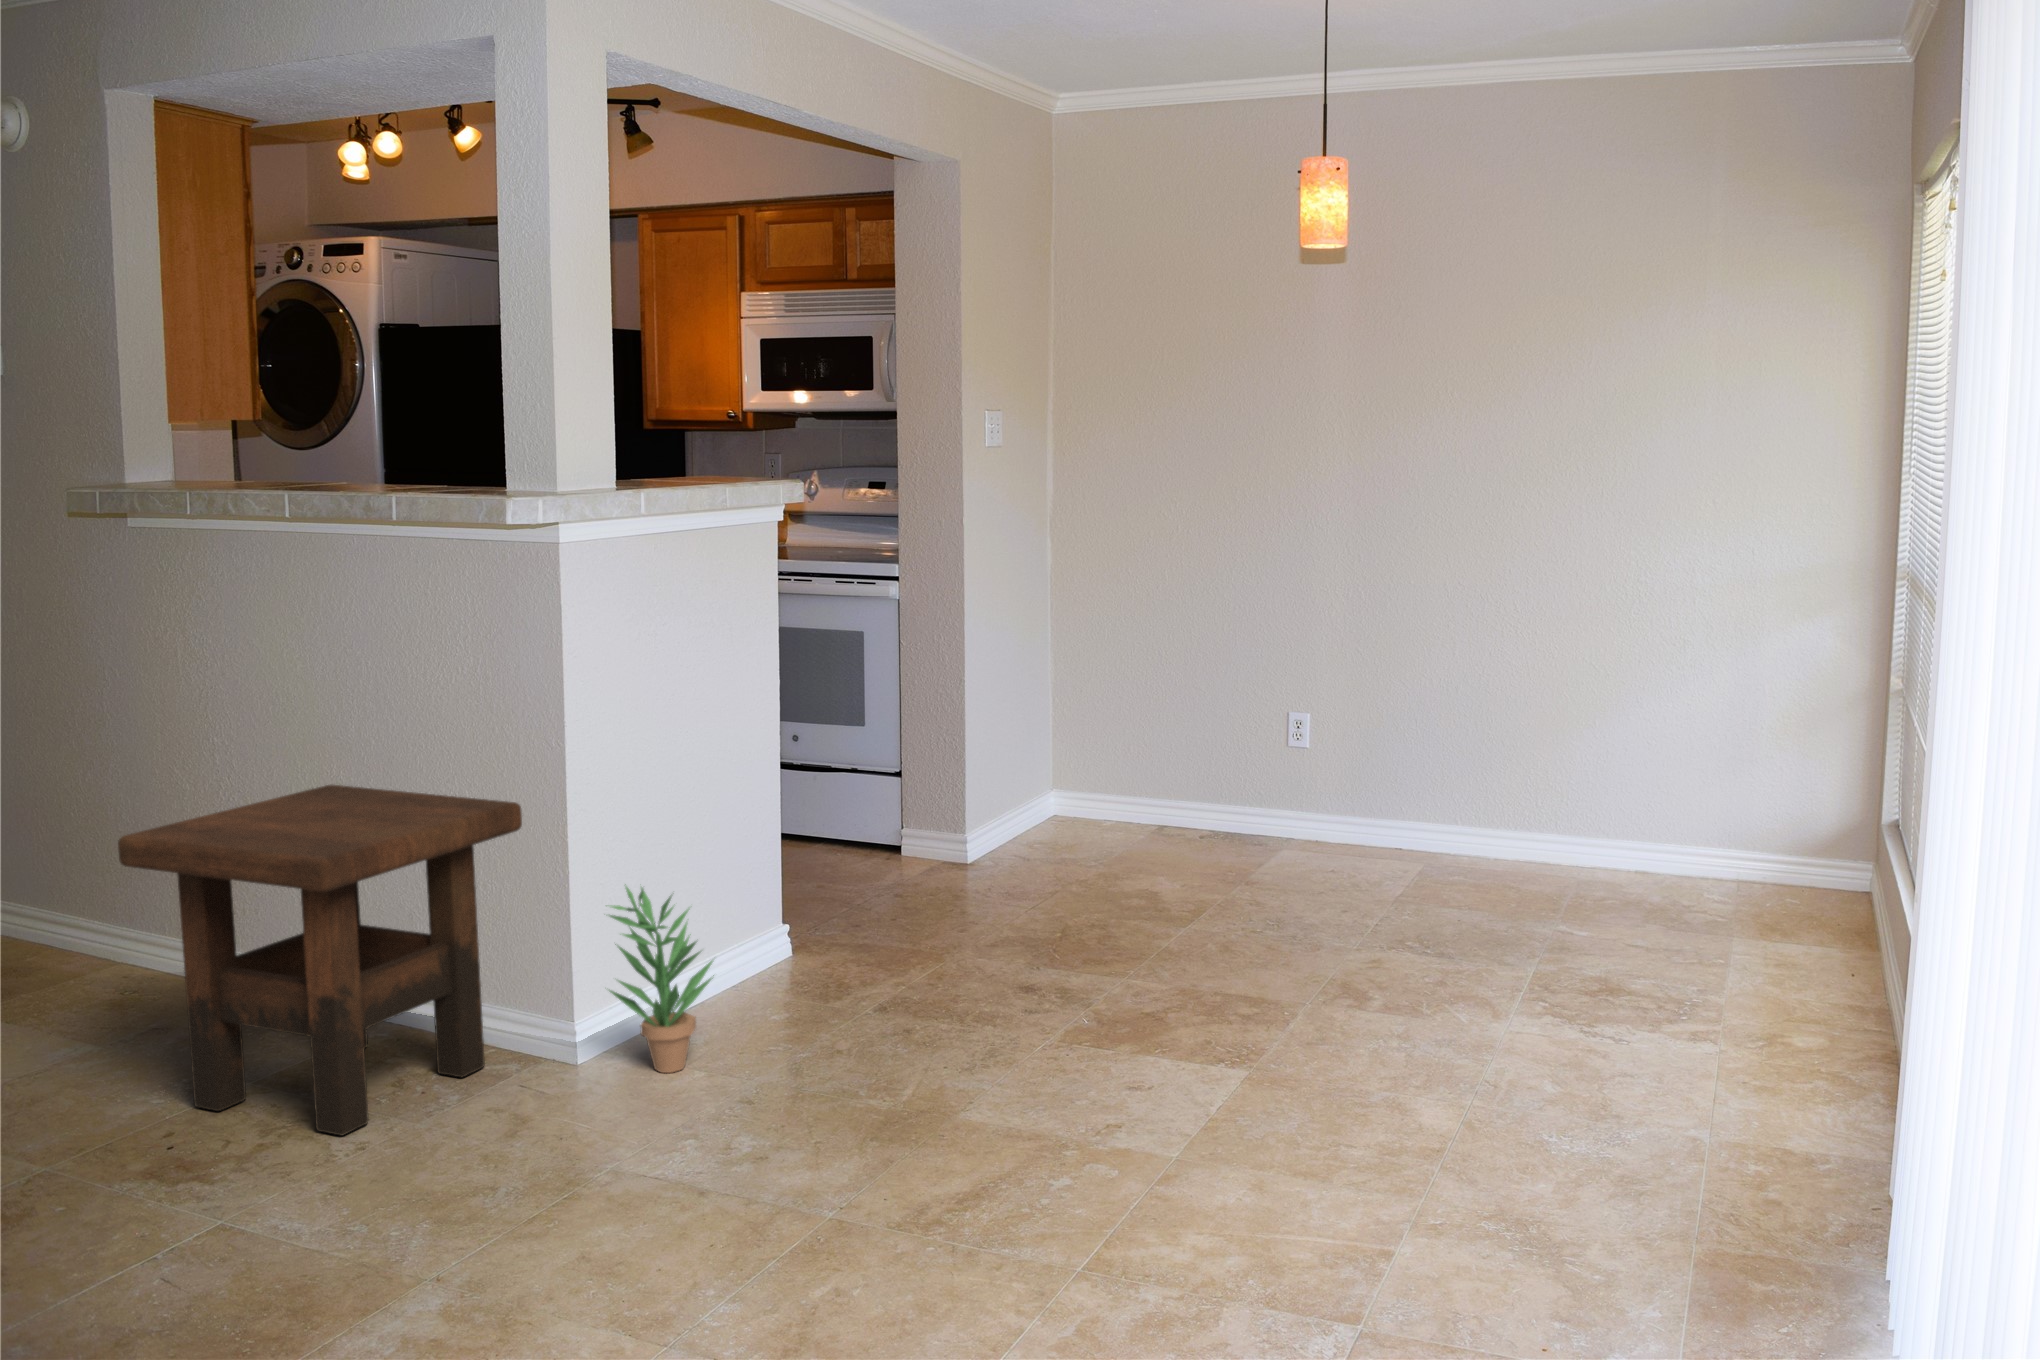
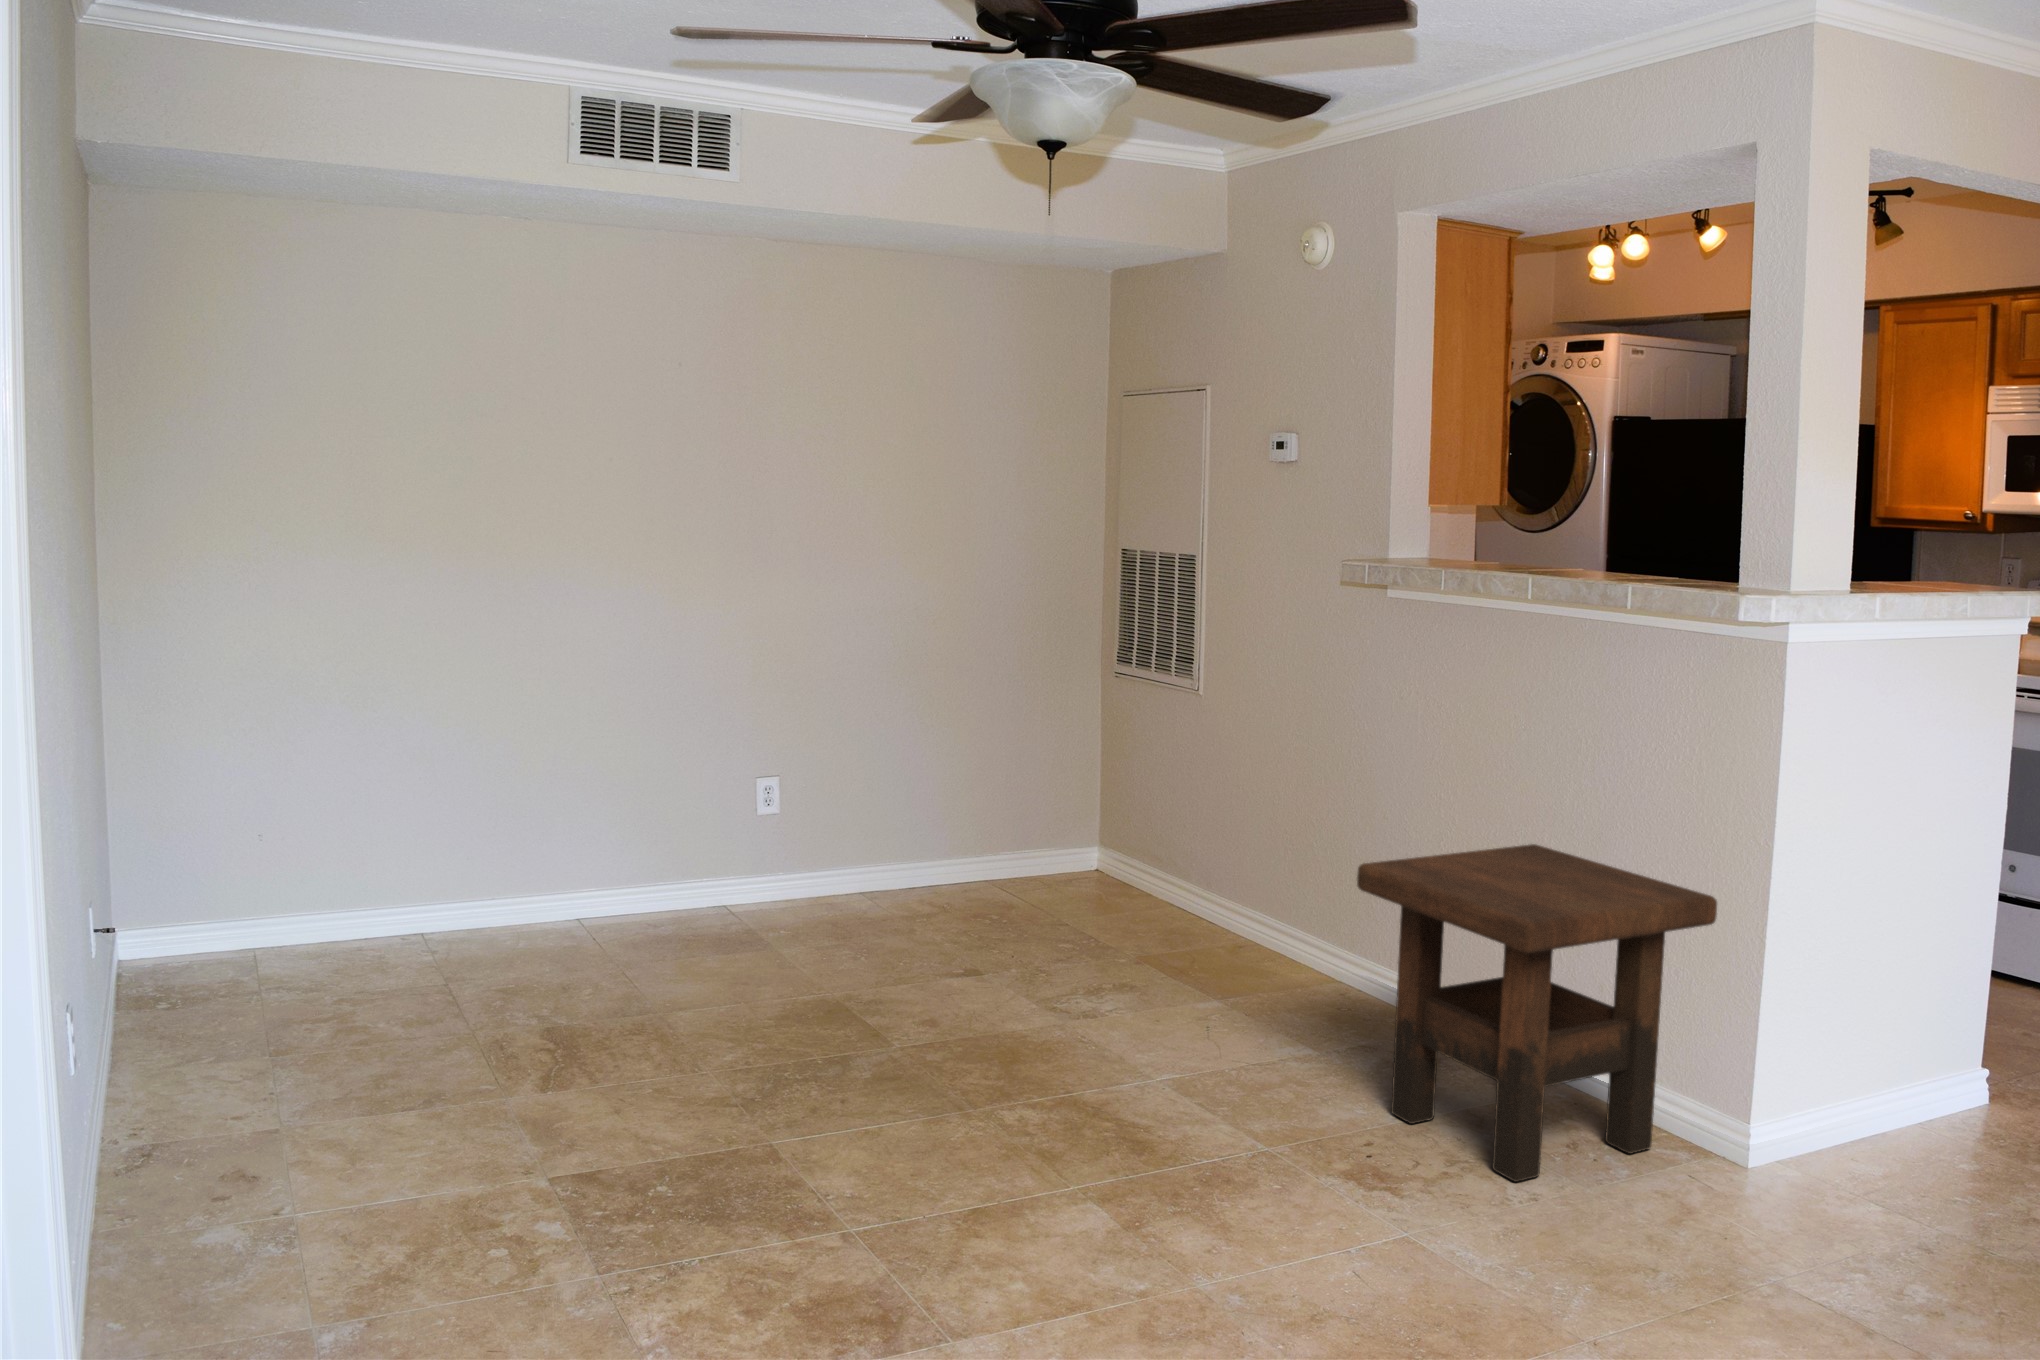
potted plant: present [609,887,714,1073] -> none [1785,1001,1915,1213]

